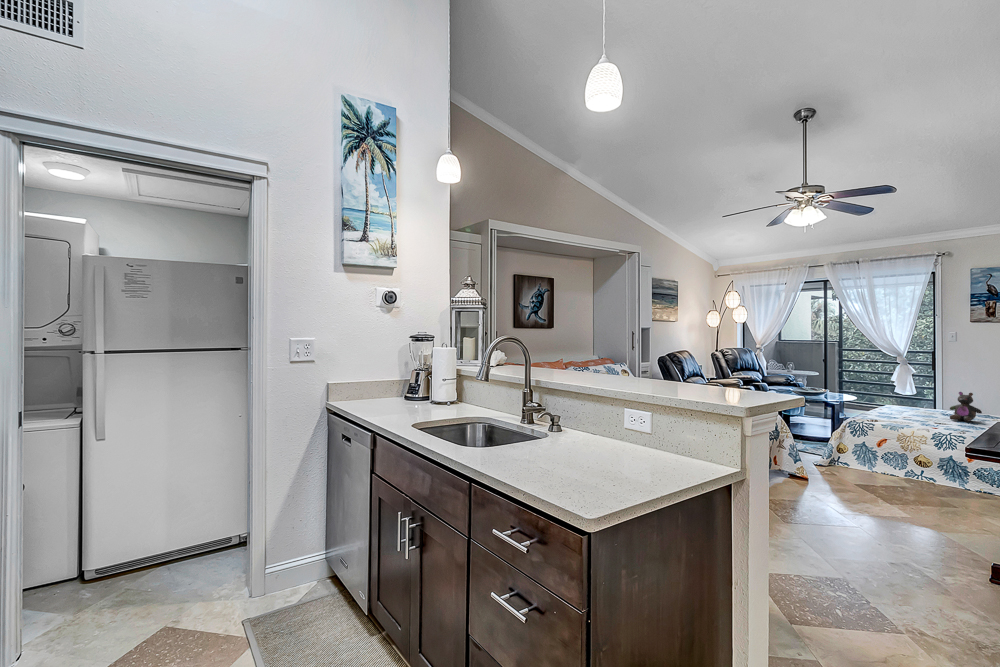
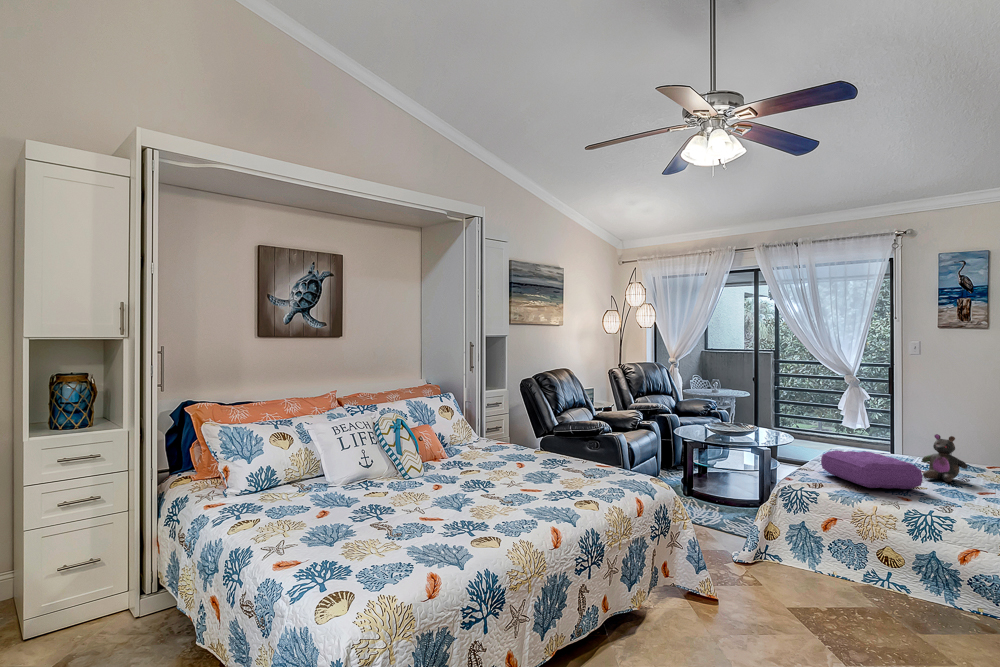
pillow: none [876,401,947,424] -> present [821,450,923,489]

